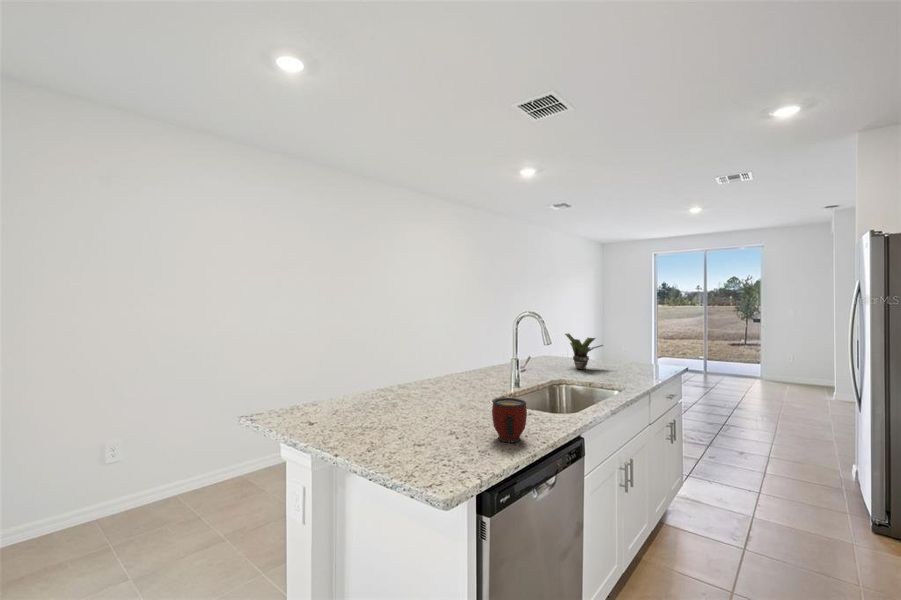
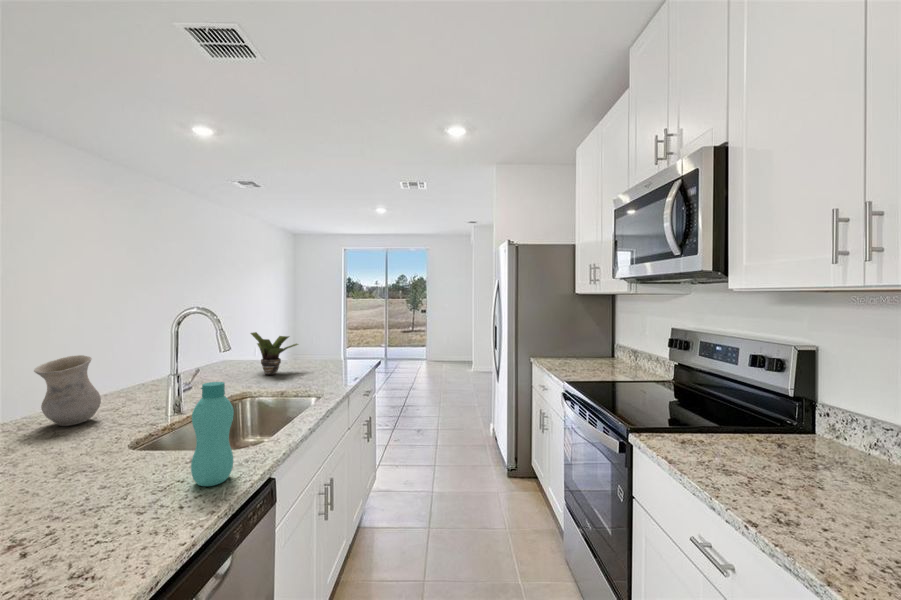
vase: none [447,342,477,384] -> present [34,355,101,426]
bottle: none [531,361,556,428] -> present [191,382,234,486]
mug: present [492,398,527,442] -> none [104,454,179,540]

